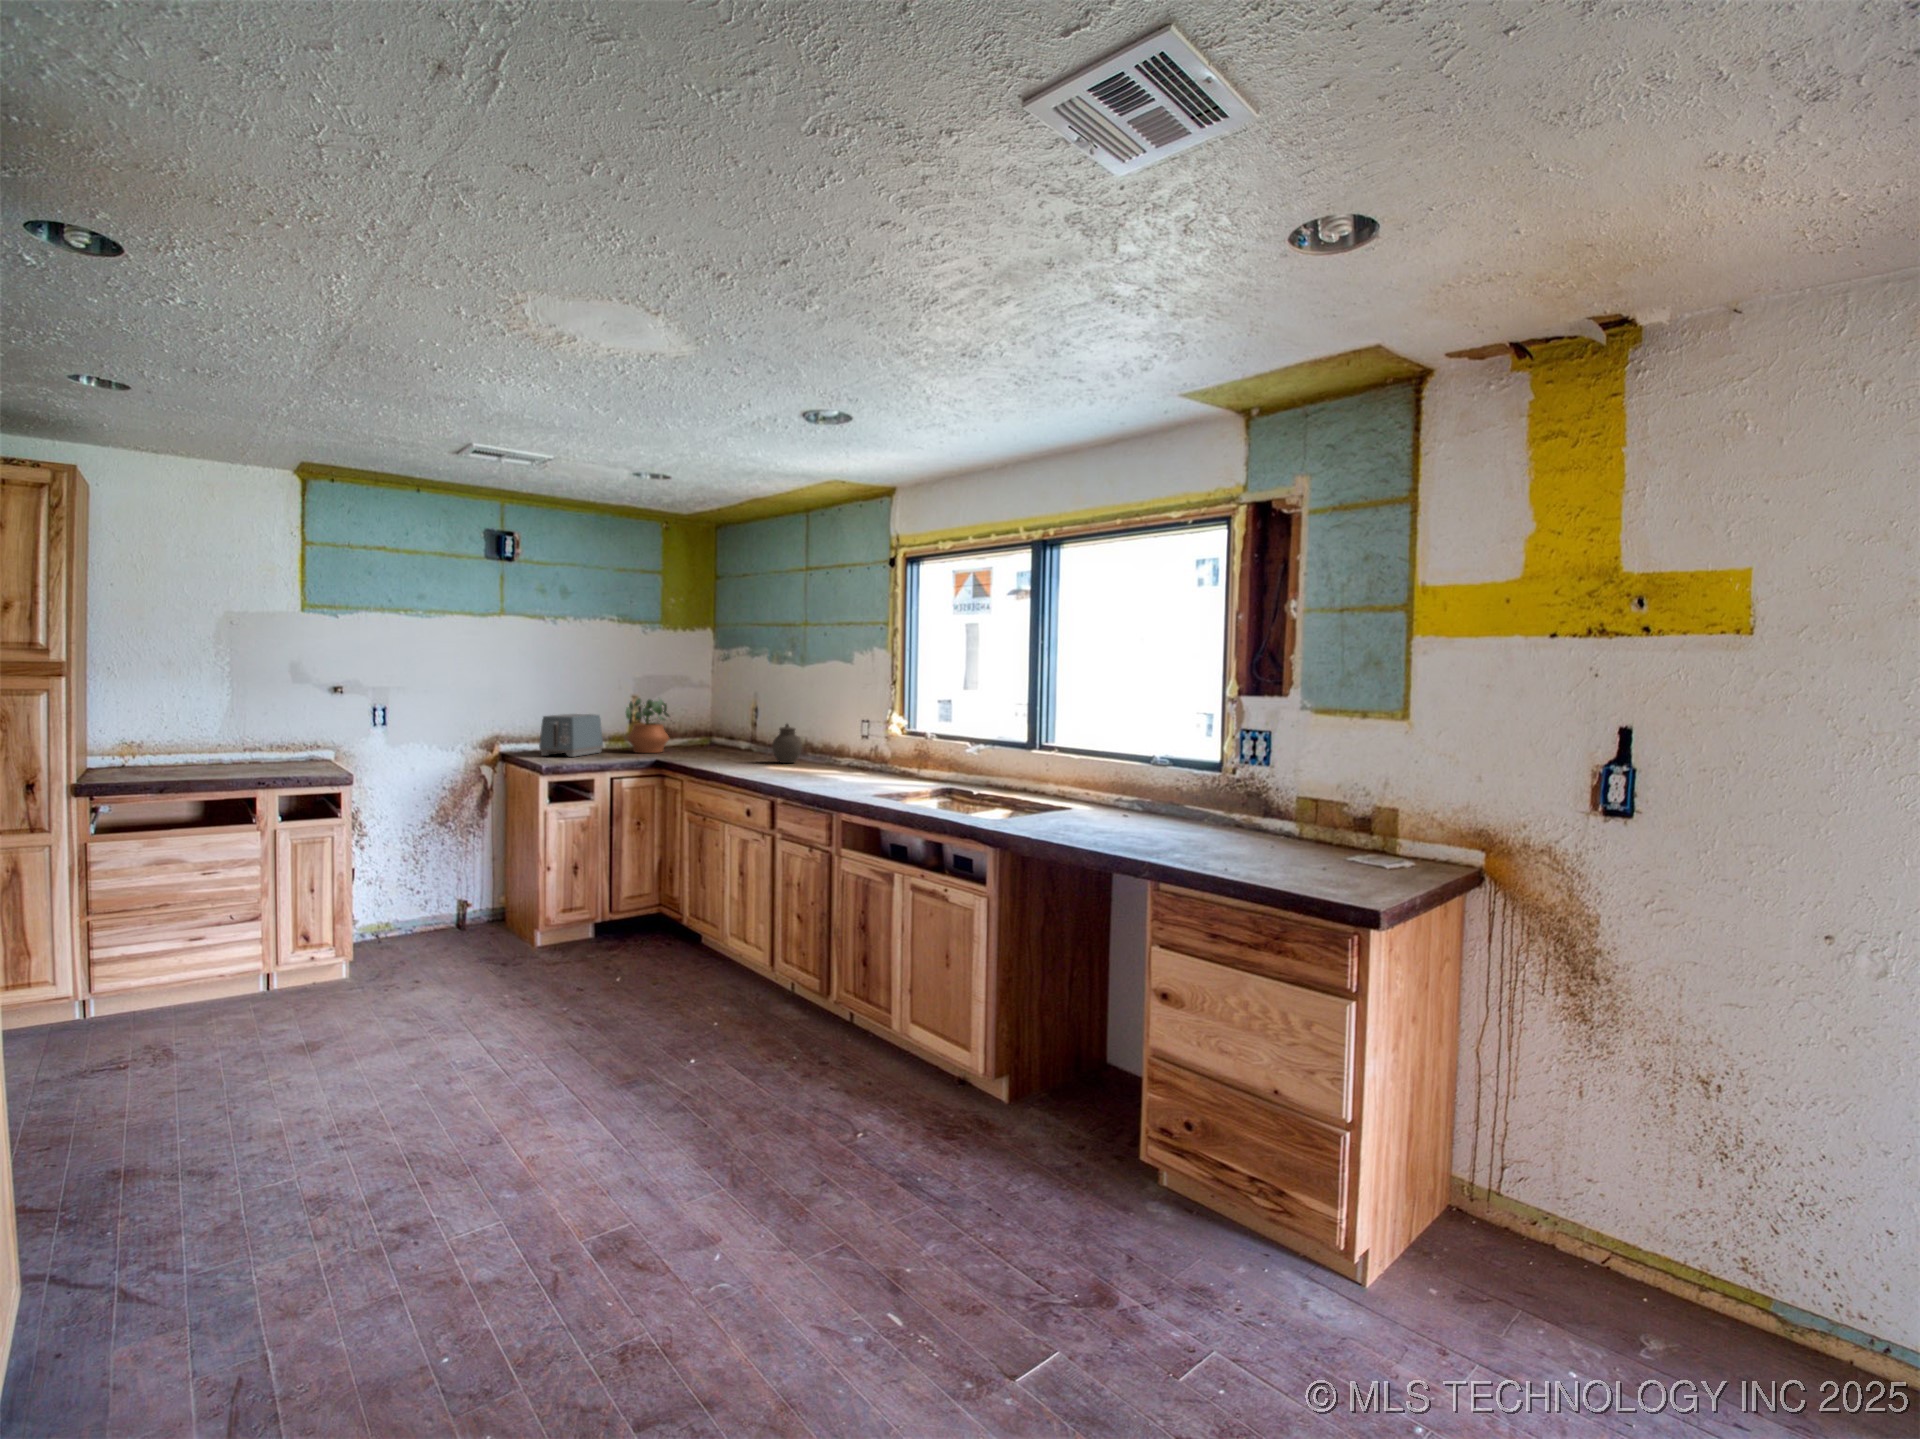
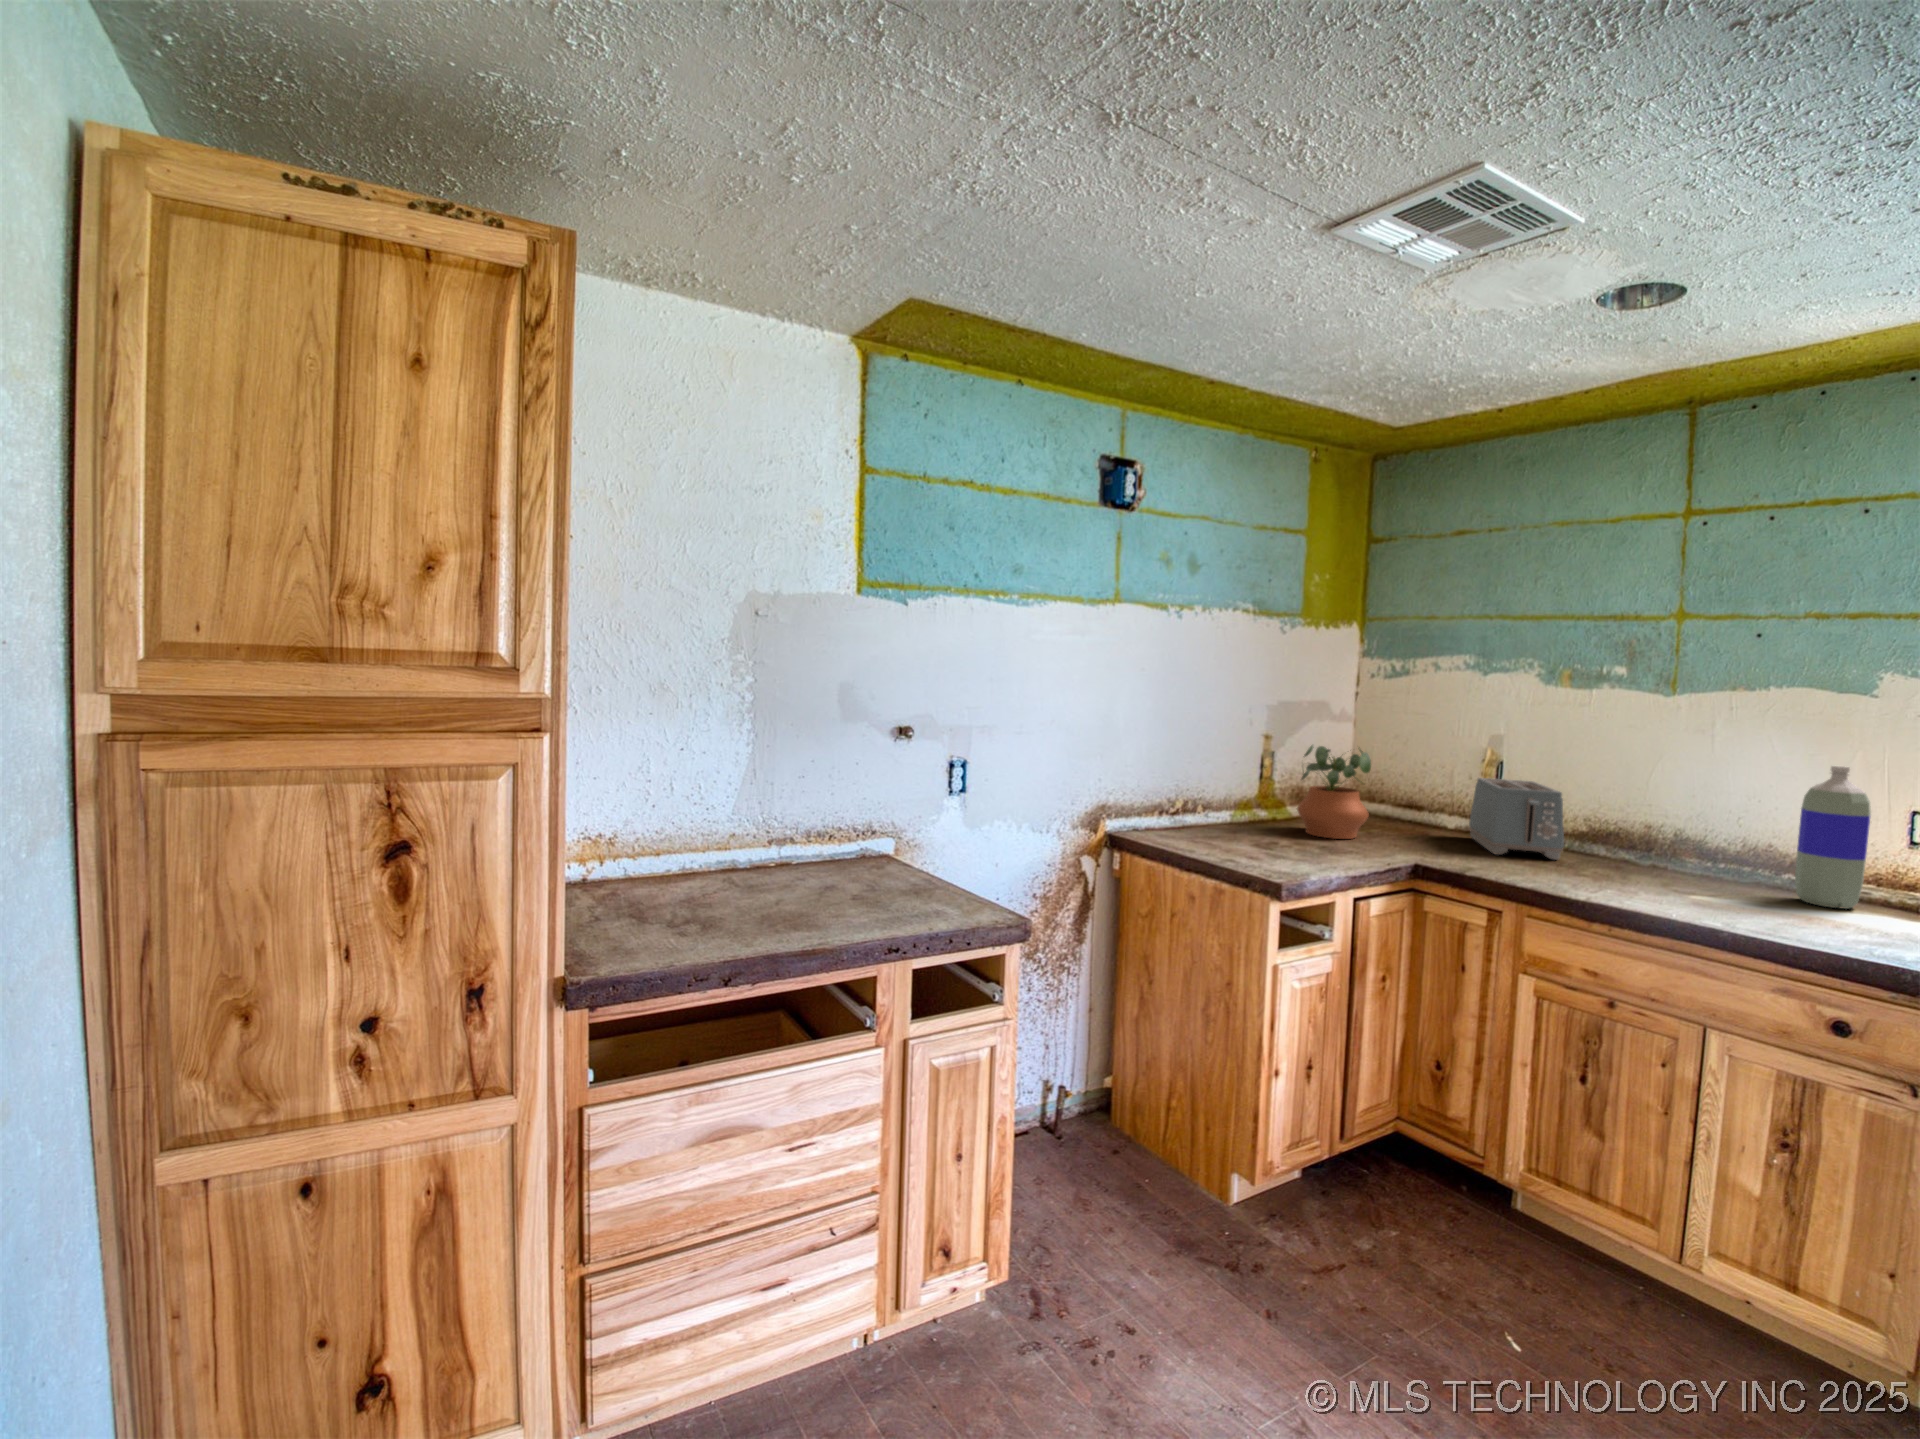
bottle: none [815,696,841,768] -> present [1795,766,1871,909]
toaster: present [539,714,603,757] -> present [1469,778,1564,860]
jar: present [773,724,802,763] -> none [1652,809,1721,884]

